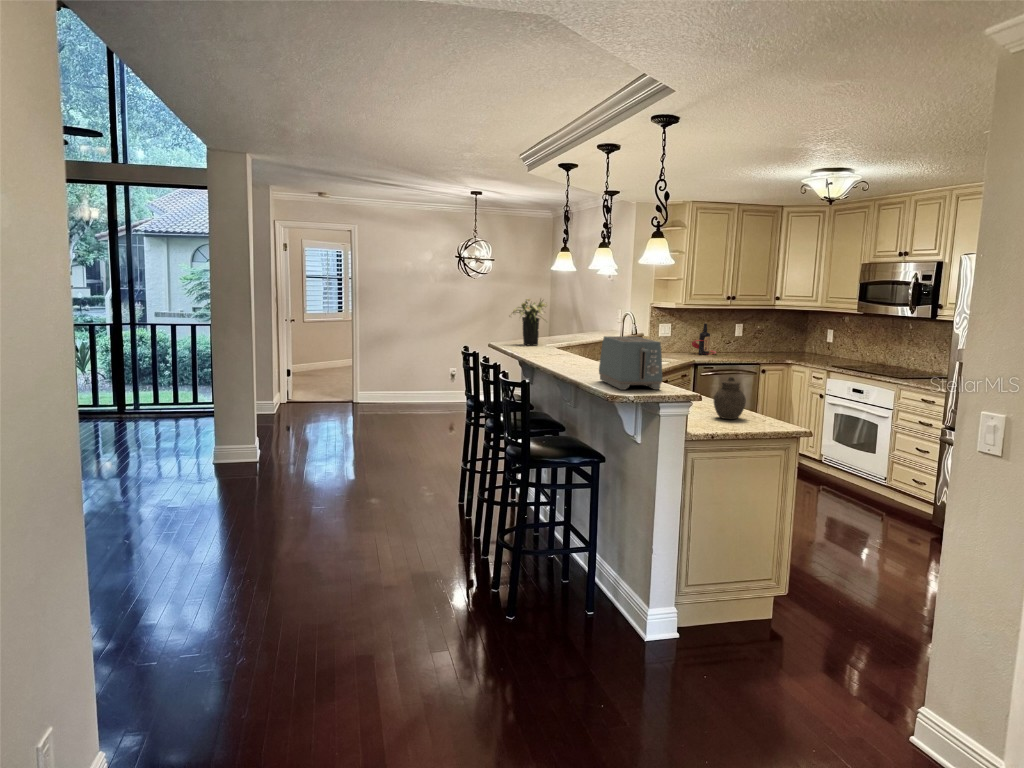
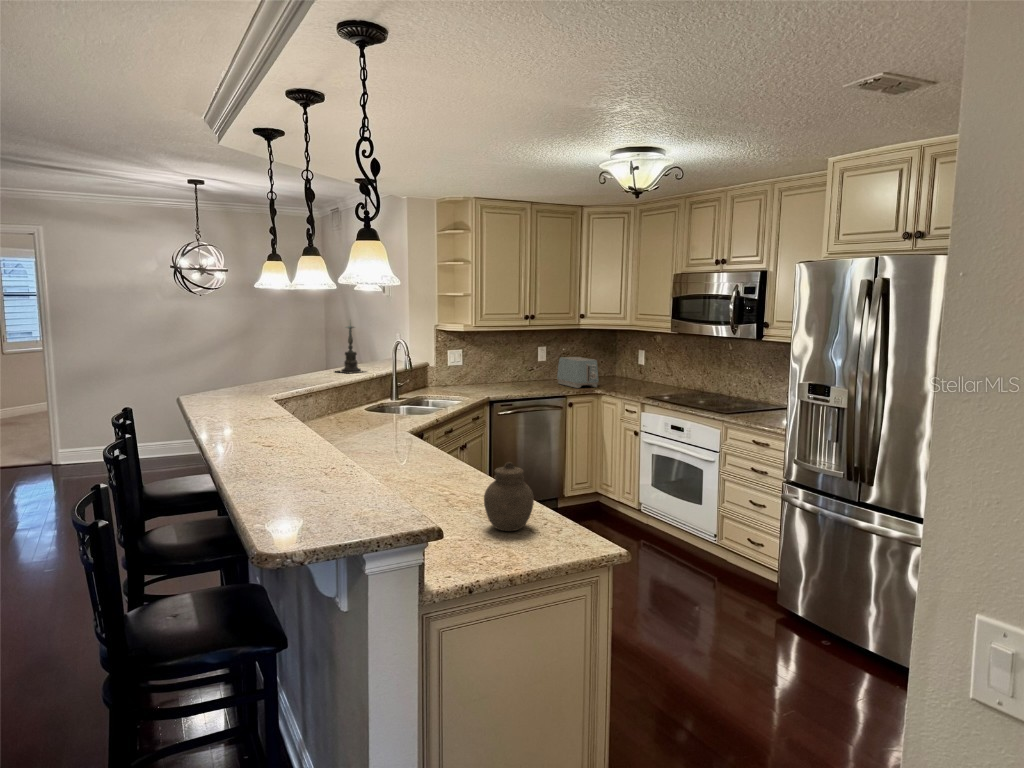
candle holder: none [574,296,602,337] -> present [336,325,365,373]
flower arrangement: present [509,299,548,346] -> none [212,326,274,395]
bottle: present [692,322,716,355] -> none [486,346,516,386]
toaster: present [599,336,662,390] -> present [557,357,598,388]

